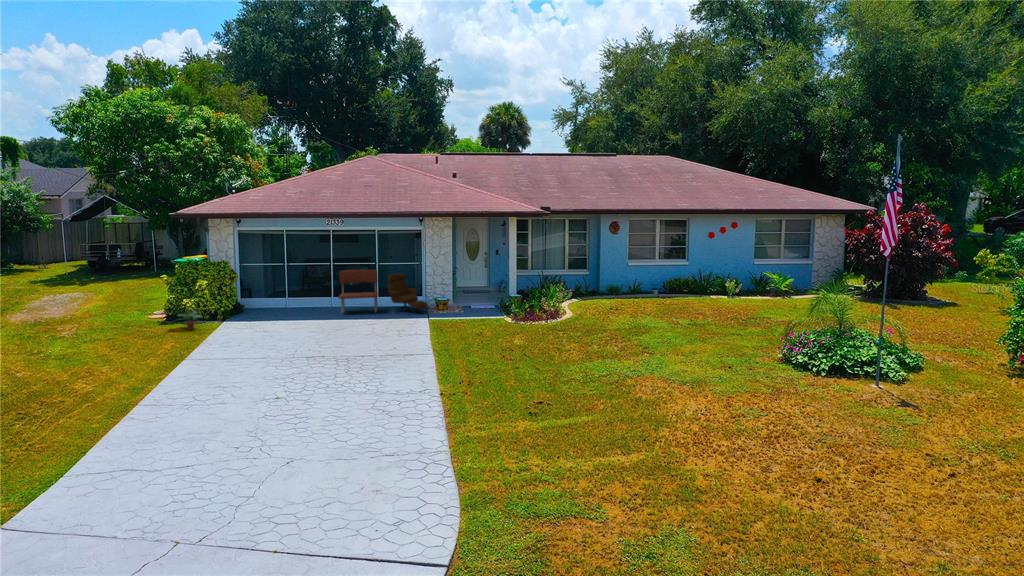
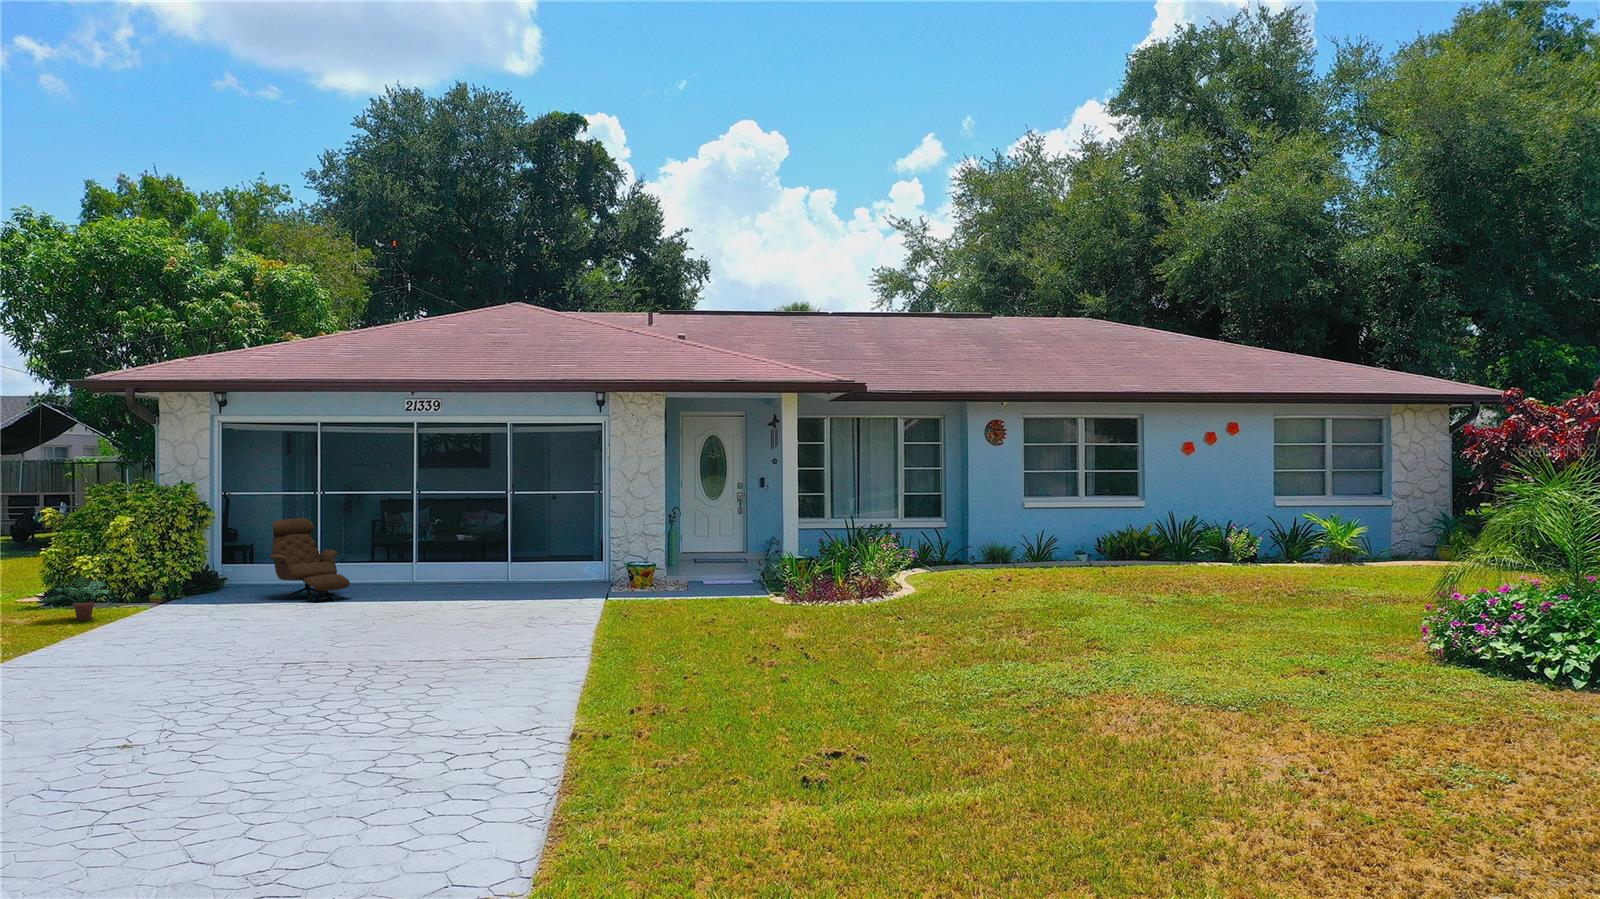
bench: present [339,270,378,314] -> none [420,504,507,596]
lounge chair: present [388,273,428,312] -> present [270,518,350,602]

